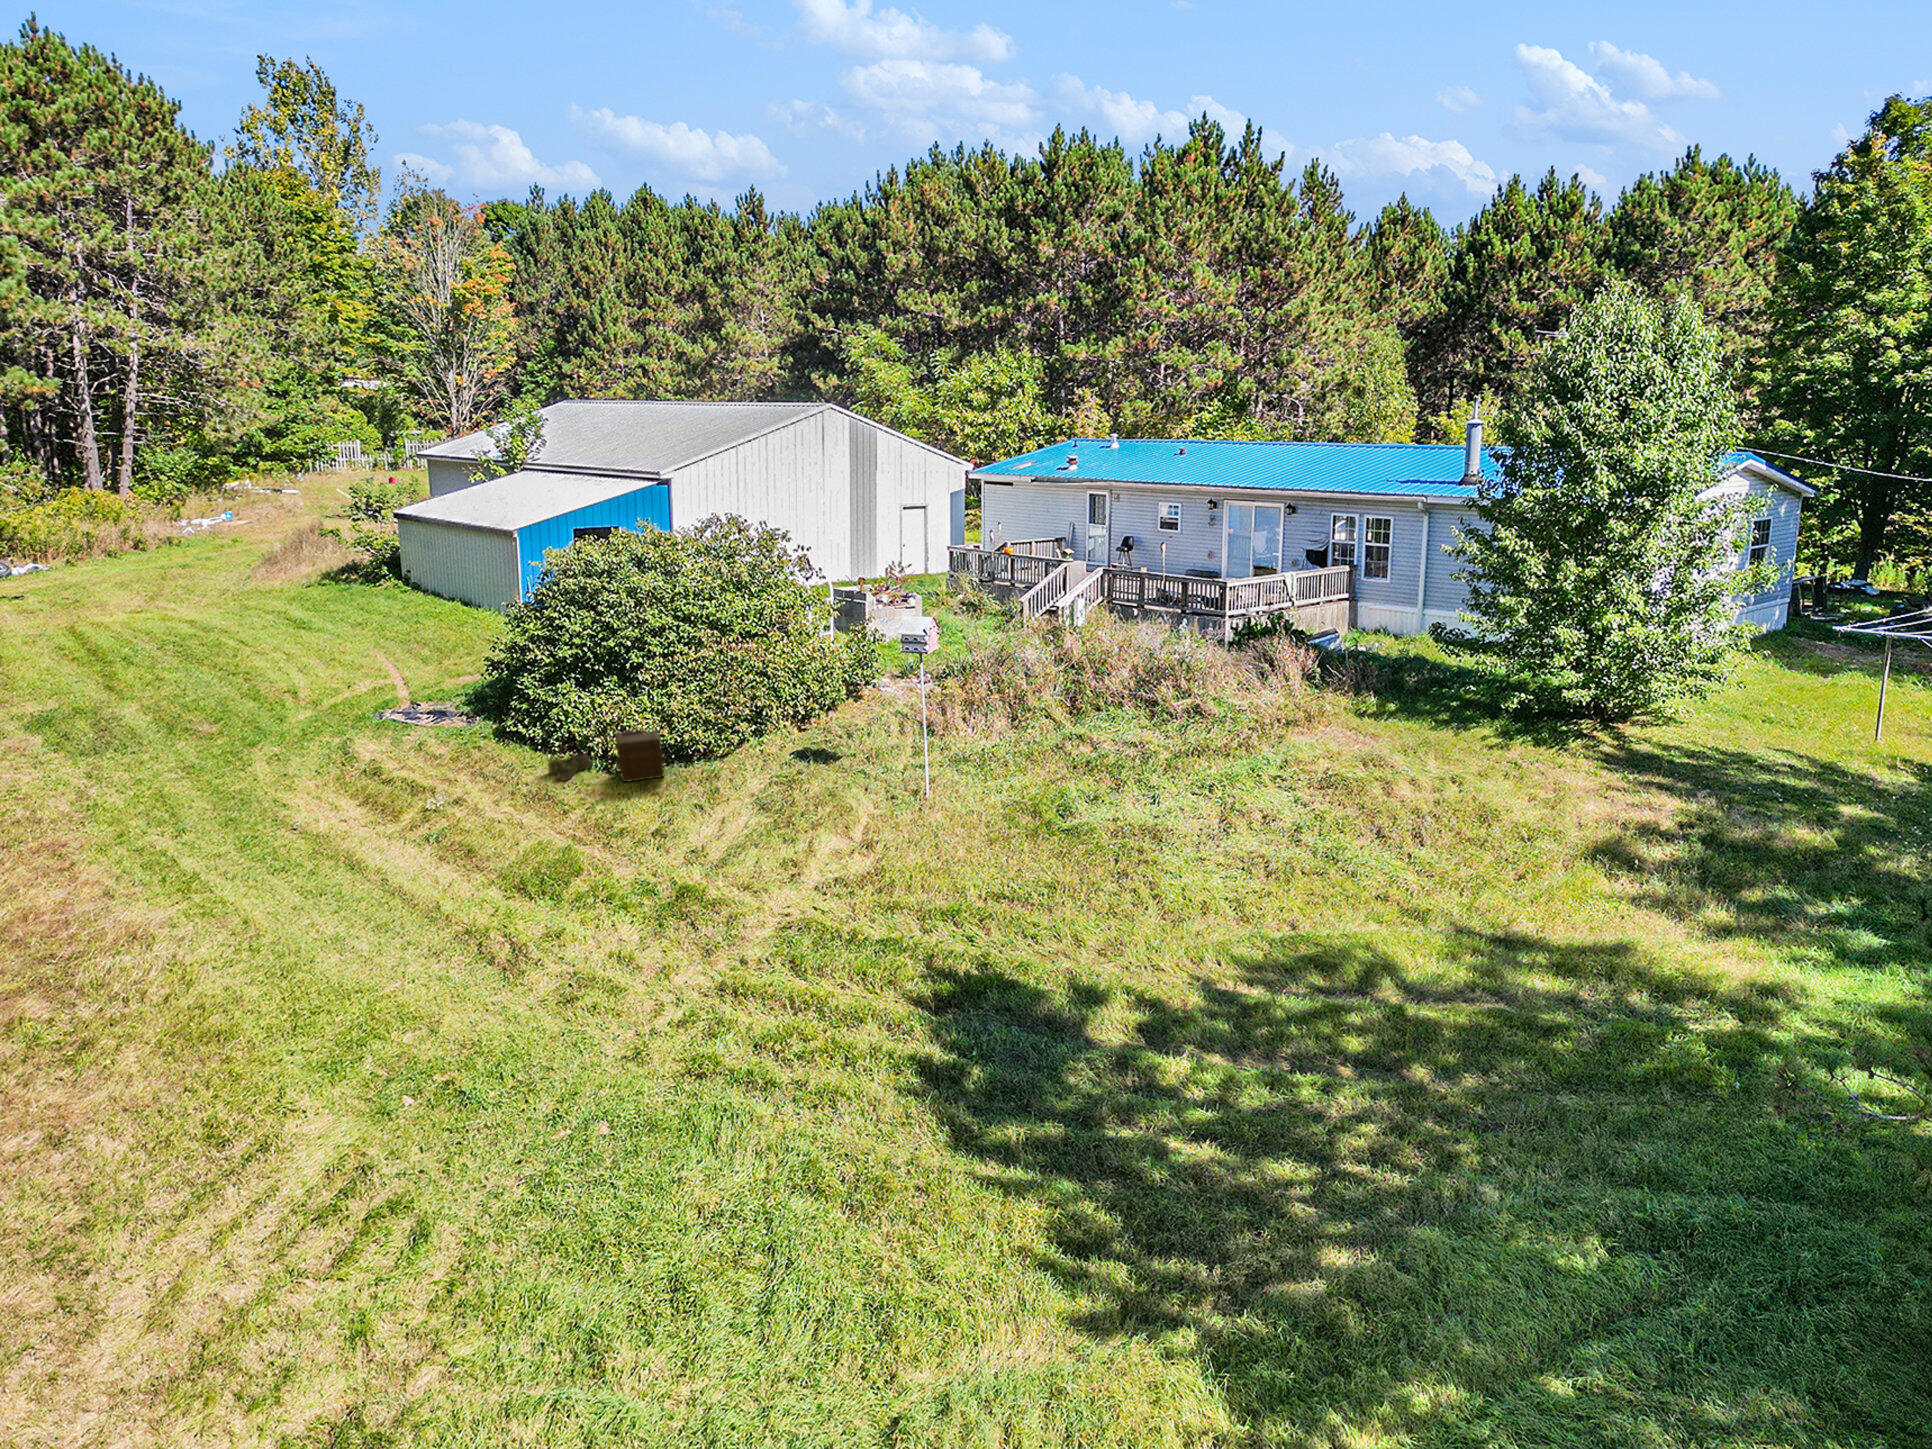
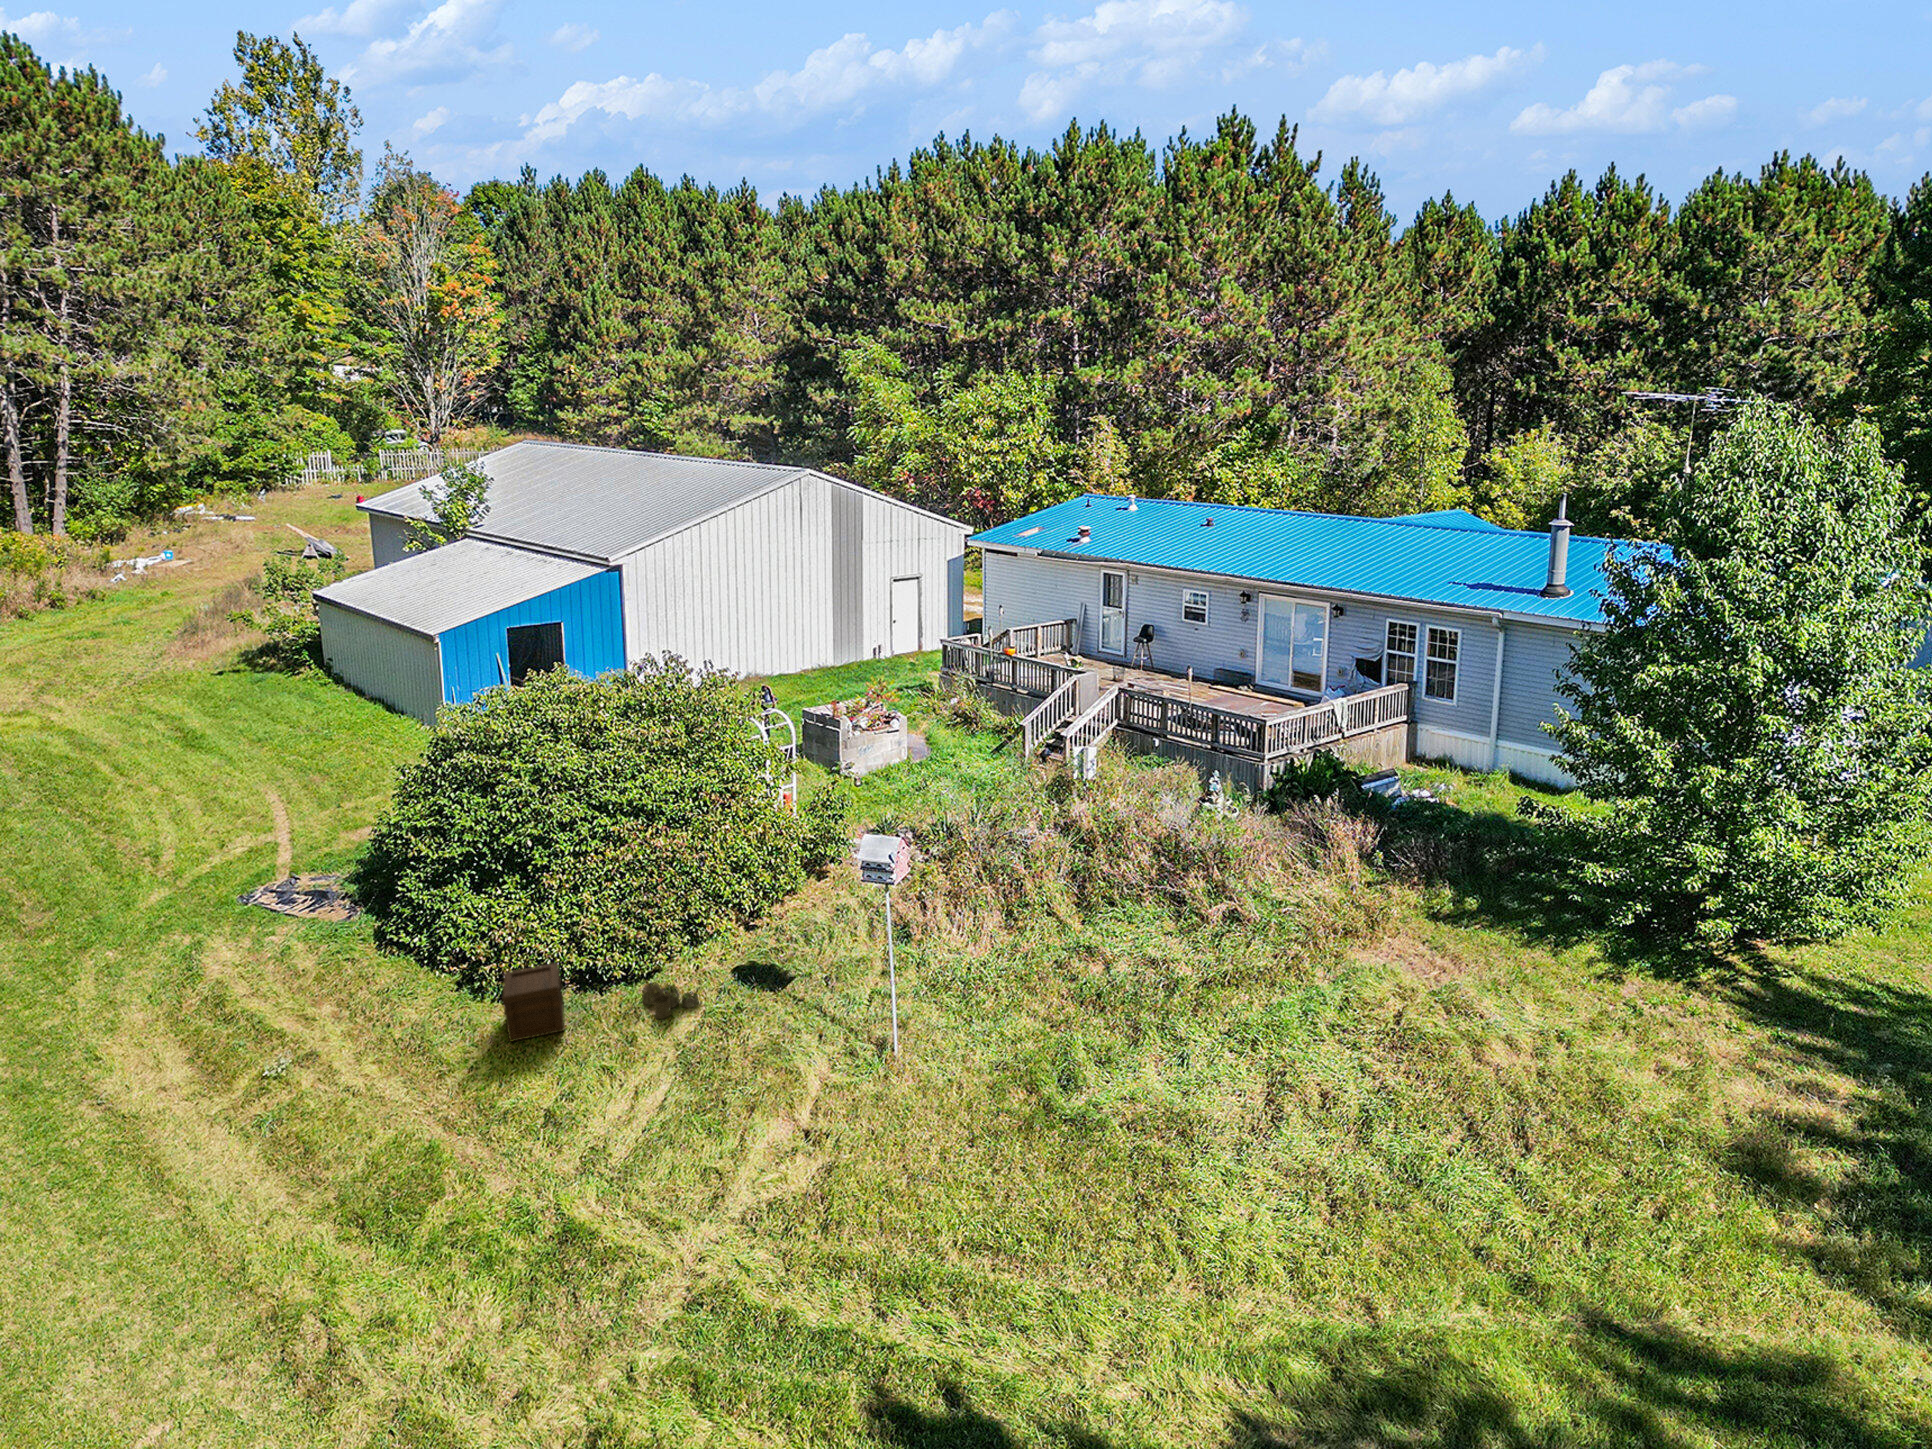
woven basket: present [548,753,590,780] -> present [642,982,698,1019]

